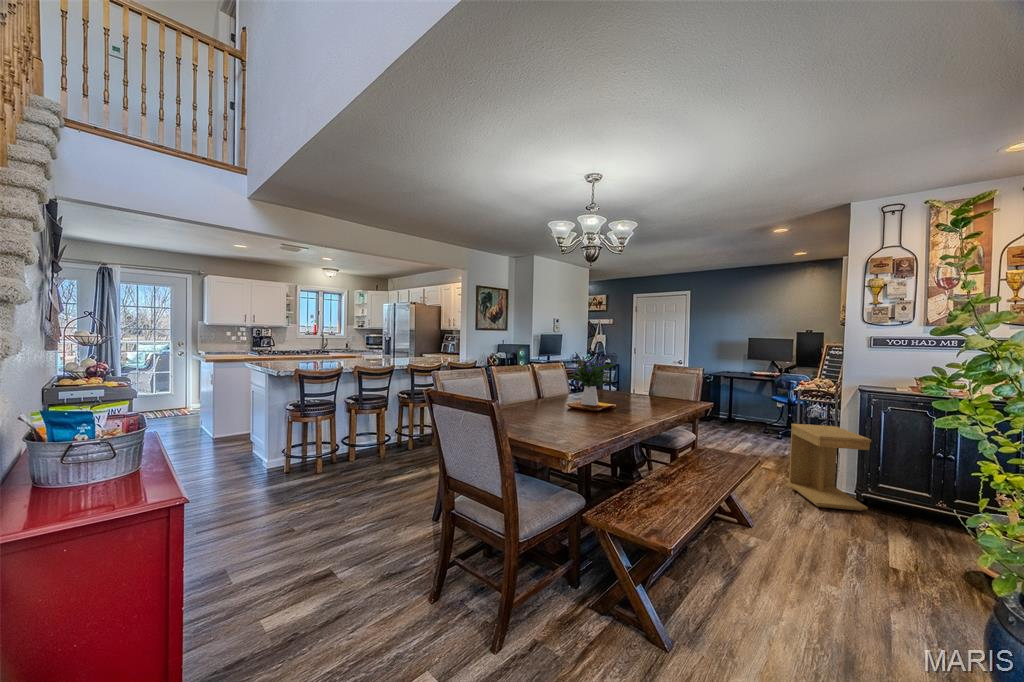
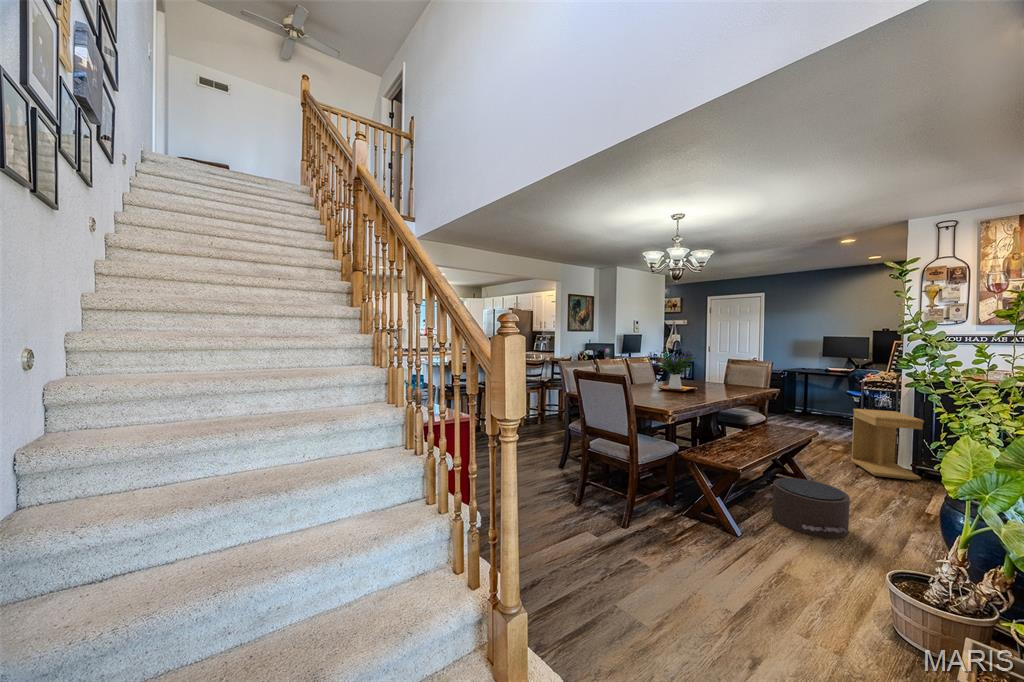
pouf: none [699,534,816,635] -> present [764,478,850,539]

